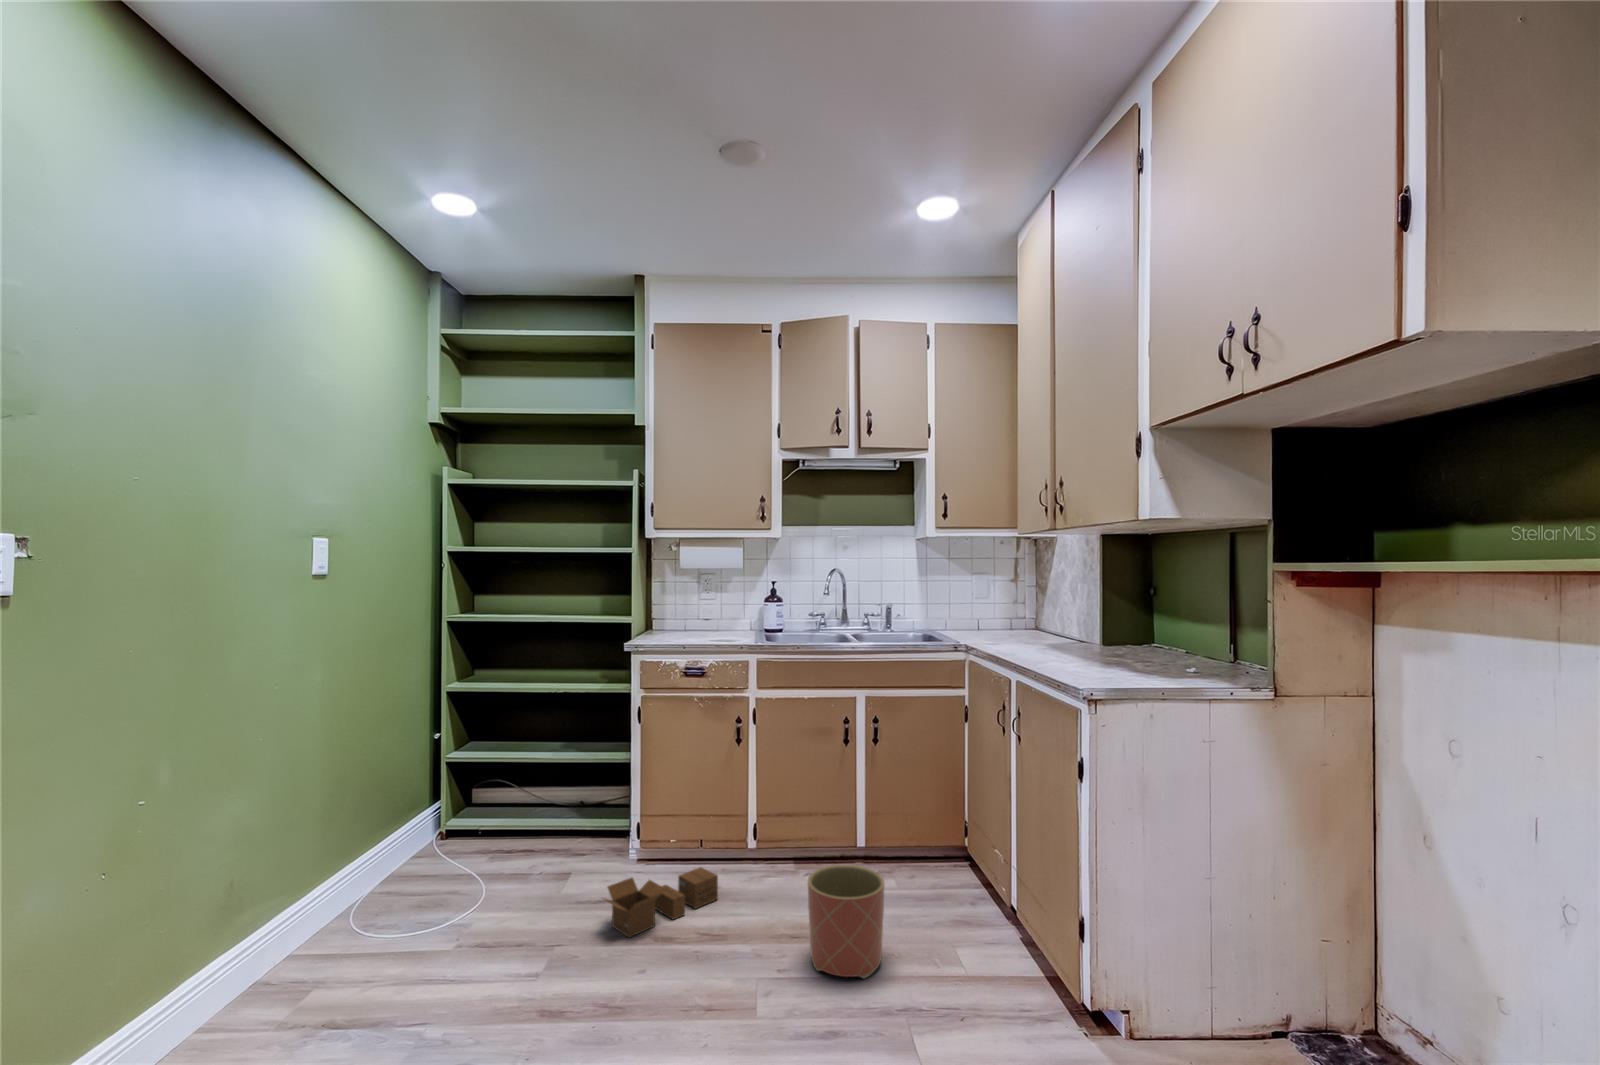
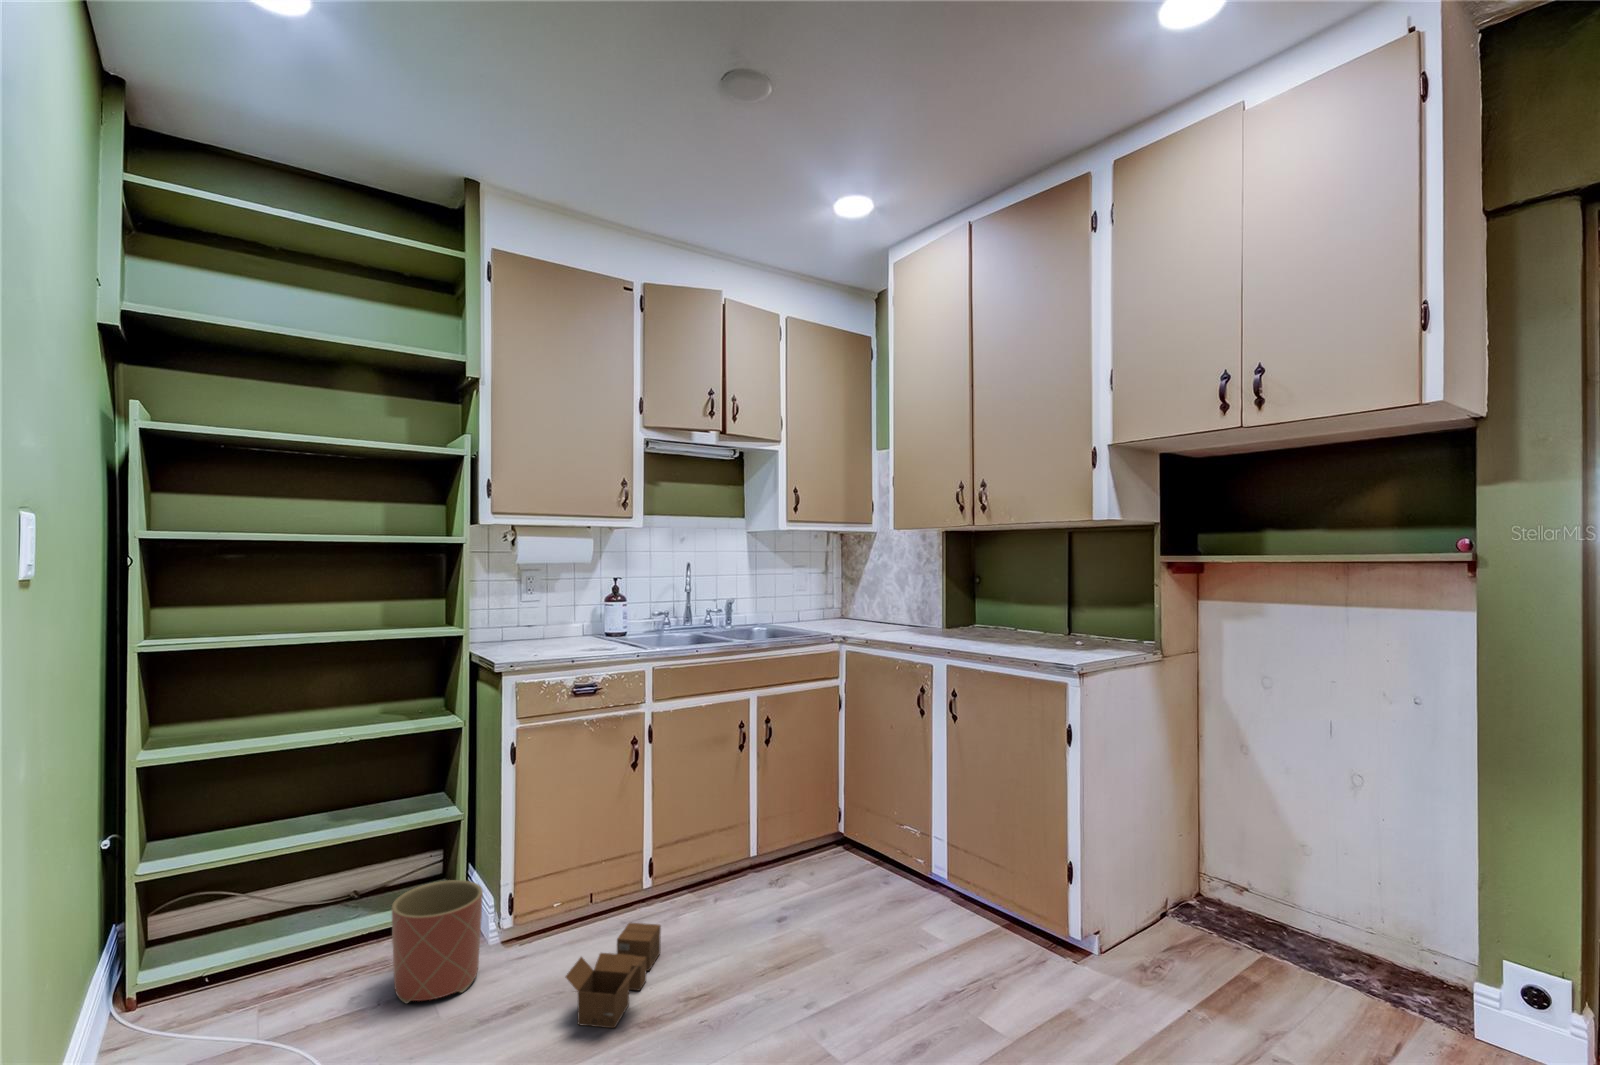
planter: present [808,865,885,978] -> present [392,880,483,1003]

